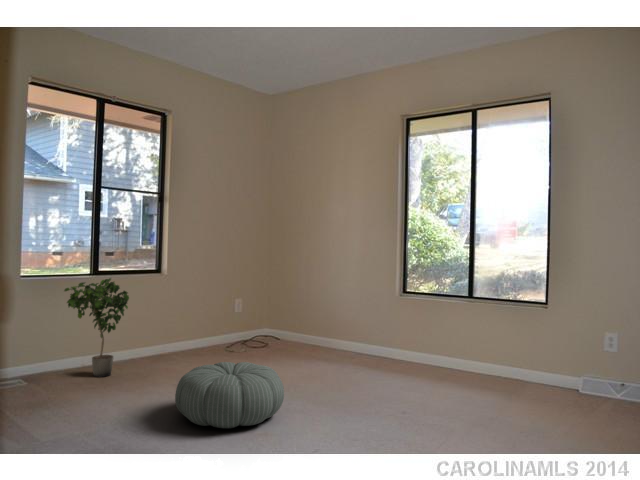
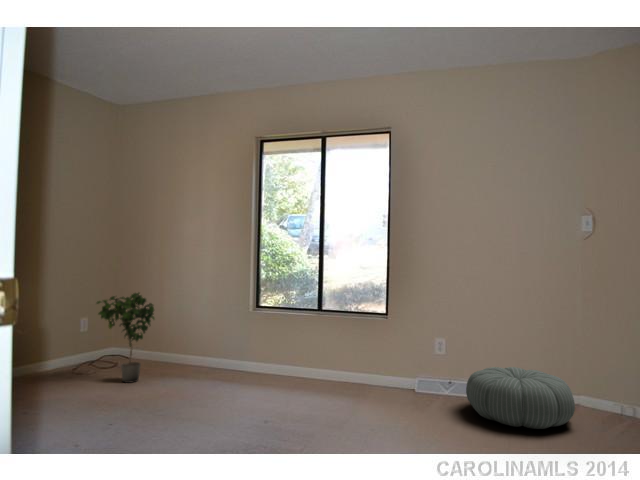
pouf: present [175,362,284,428] -> present [466,367,575,429]

